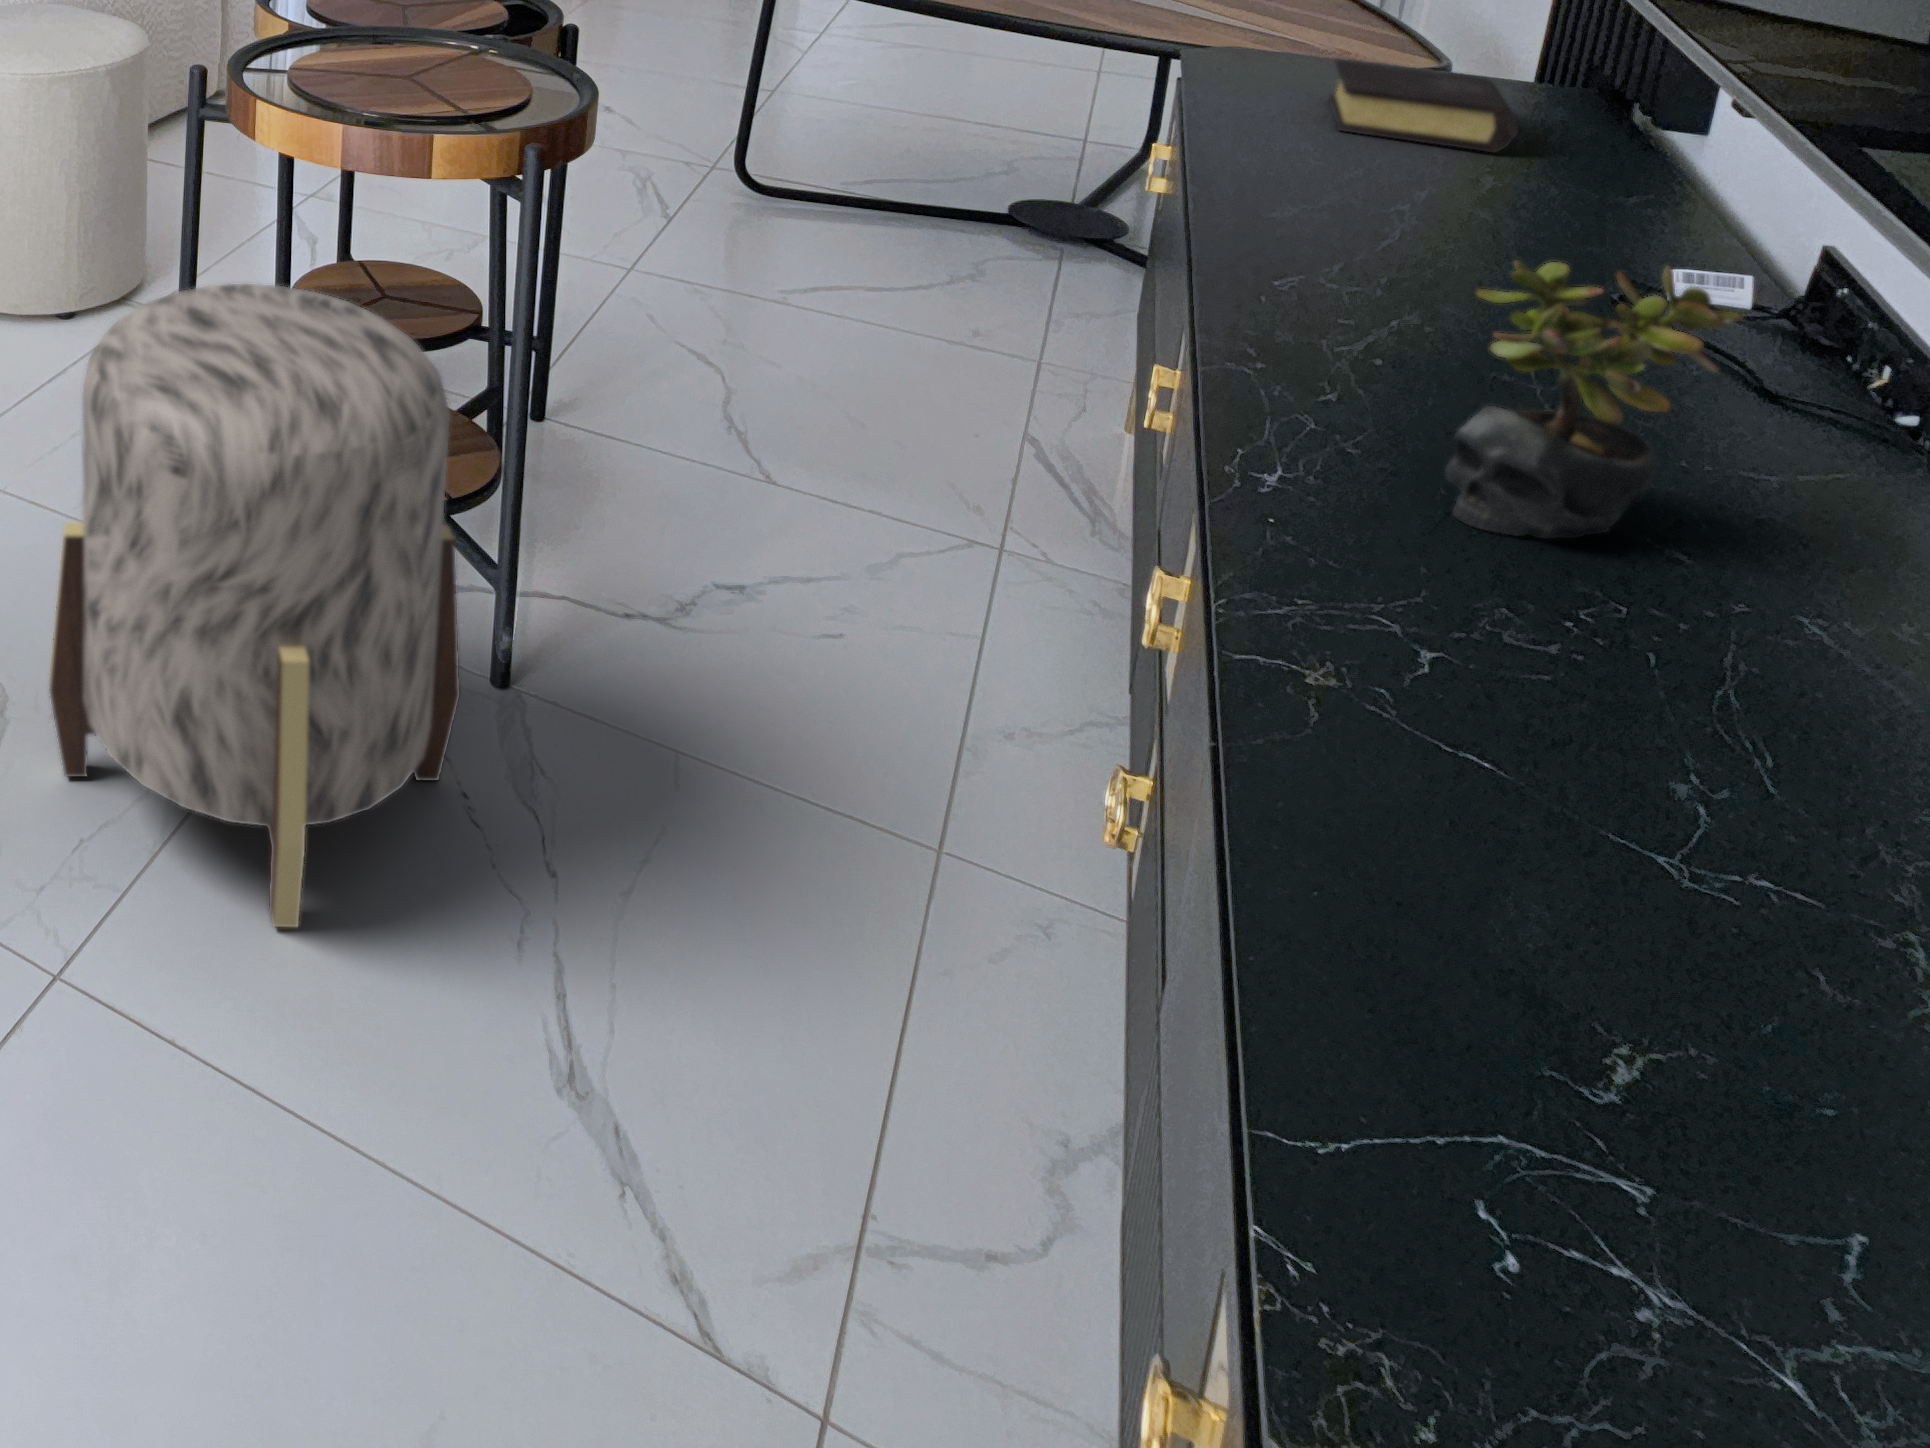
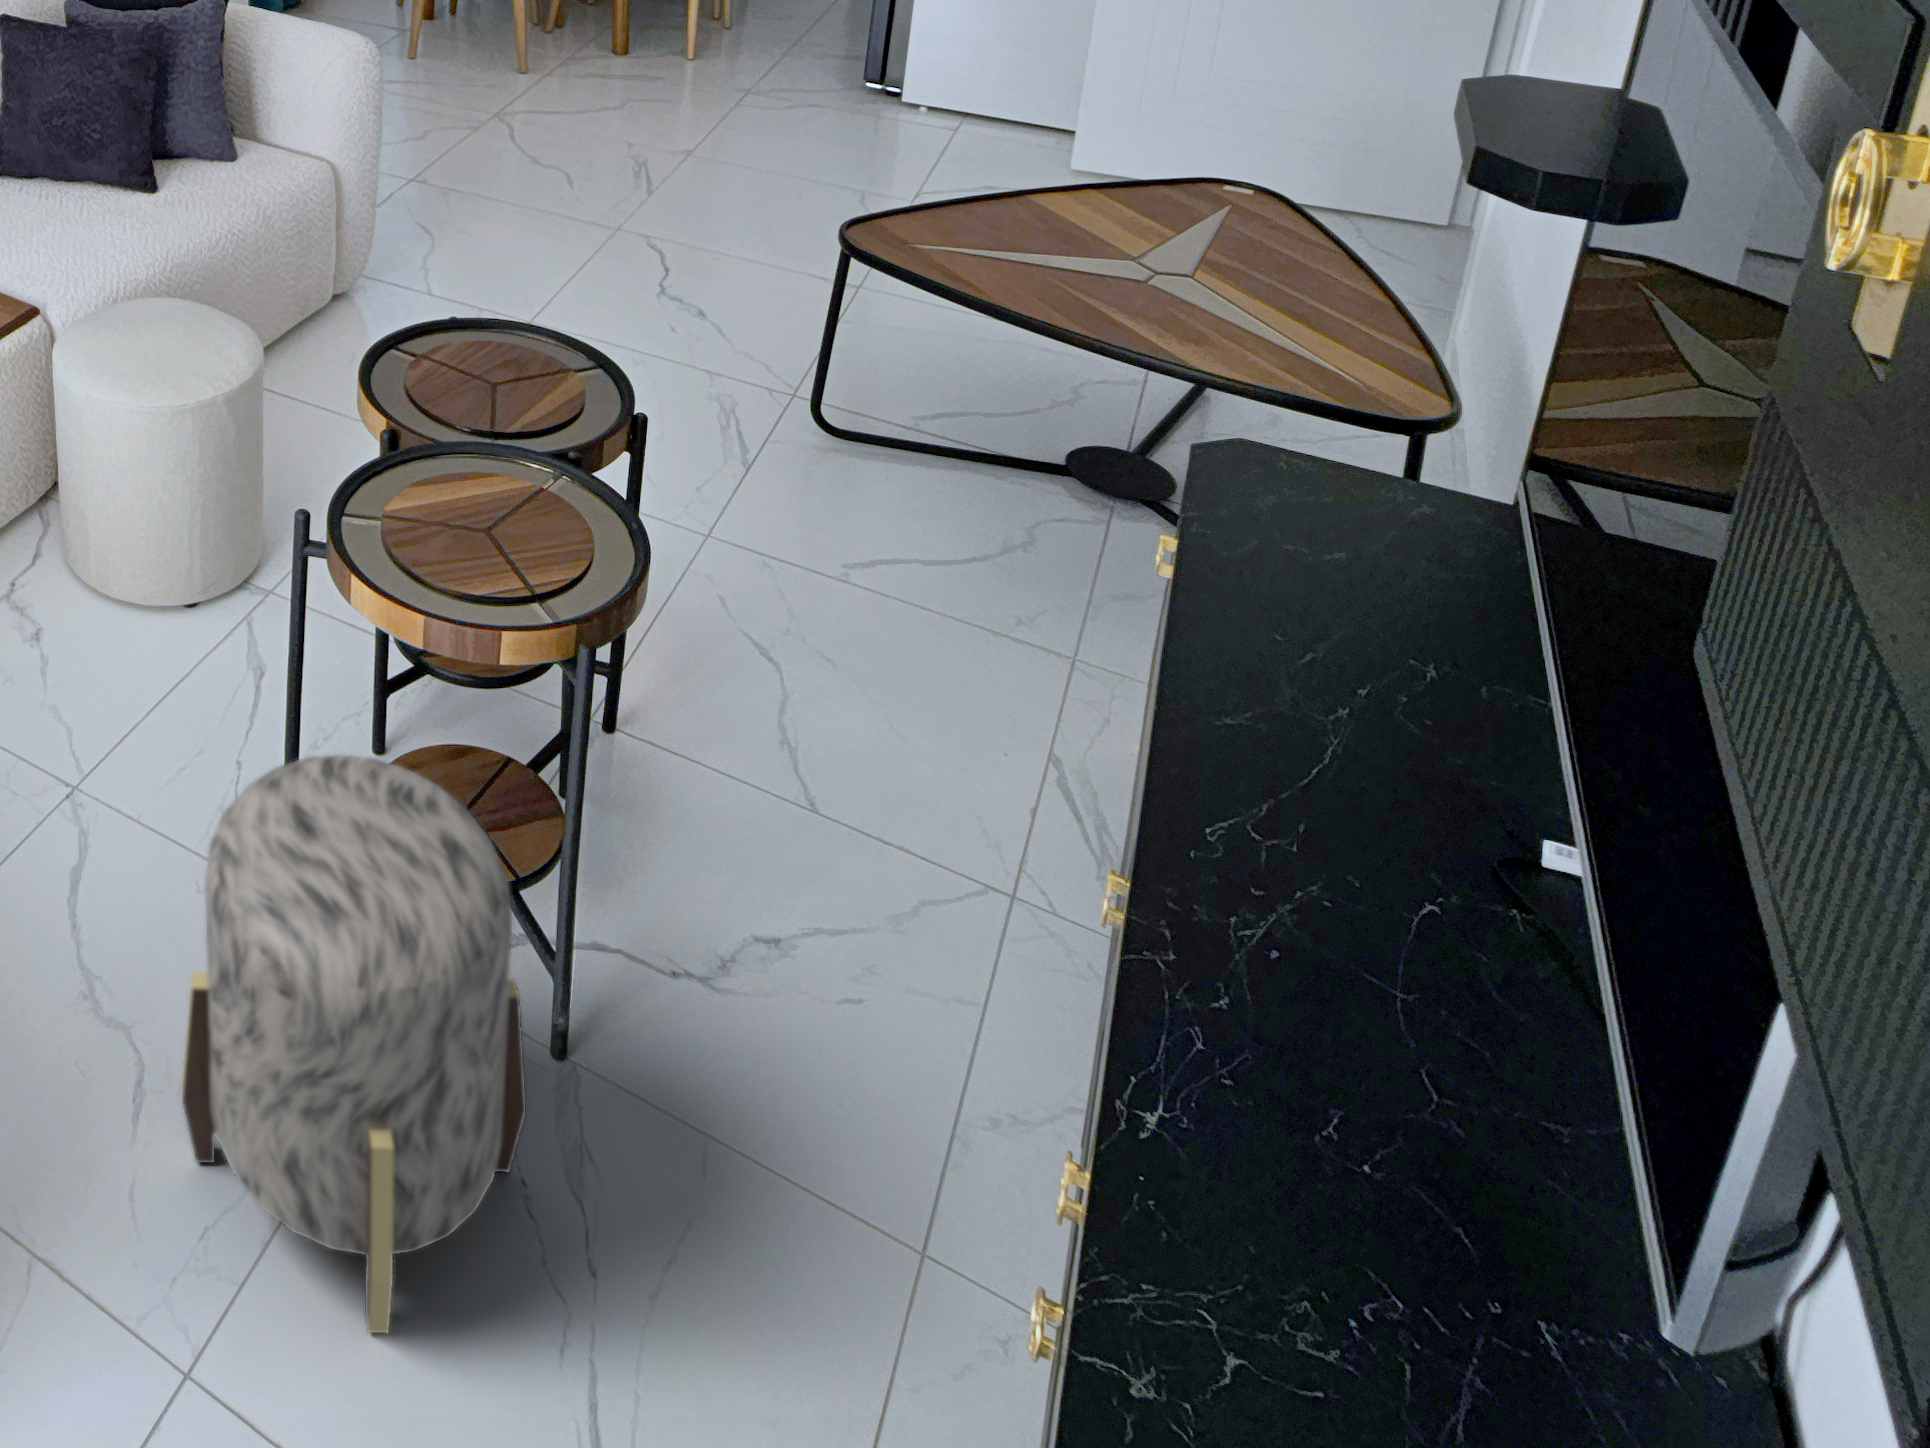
book: present [1328,60,1519,152] -> none [1315,512,1471,638]
succulent plant: present [1445,261,1743,539] -> none [1293,994,1517,1223]

